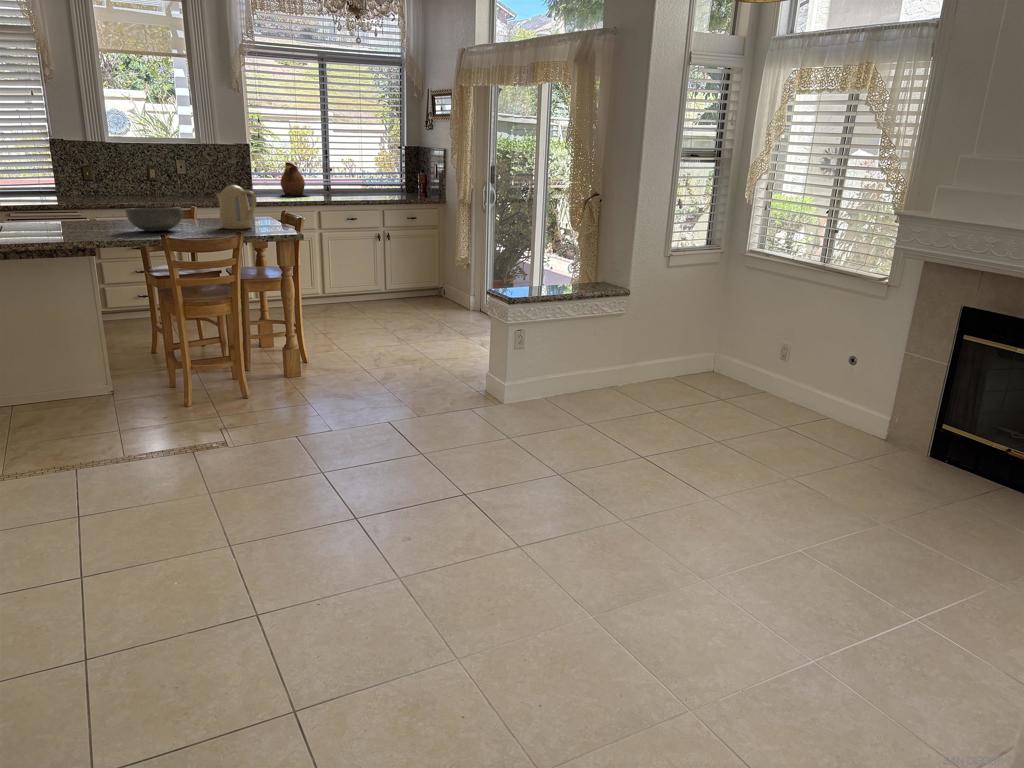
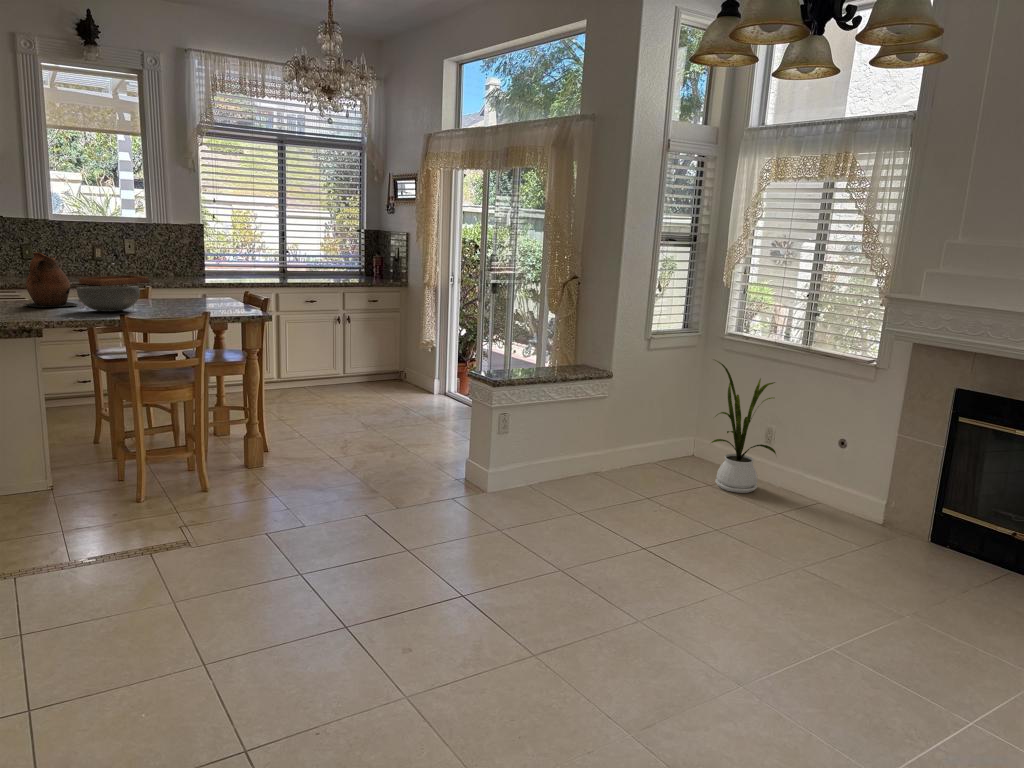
ceramic pitcher: present [280,162,308,197] -> present [25,252,78,307]
tray: none [134,183,199,206] -> present [79,263,149,286]
kettle: present [216,185,257,229] -> none [176,264,221,310]
house plant: none [724,275,794,407] -> present [711,360,776,493]

